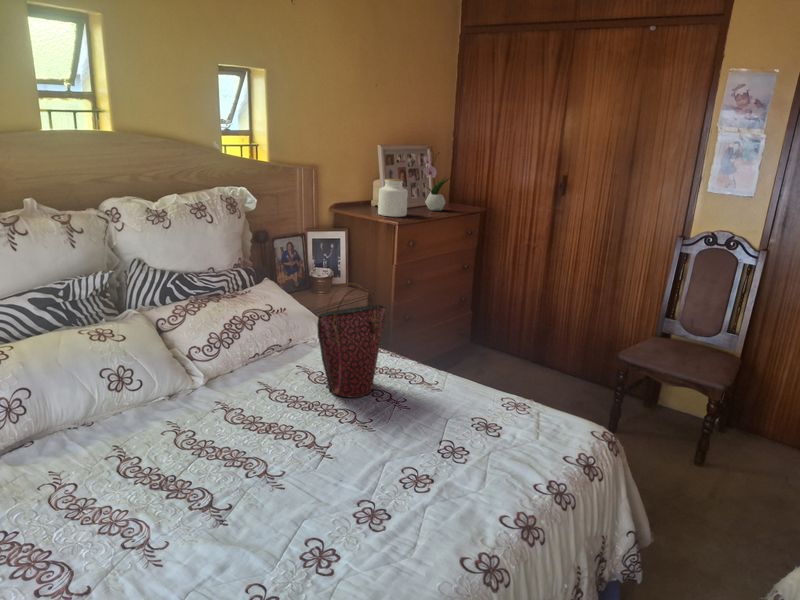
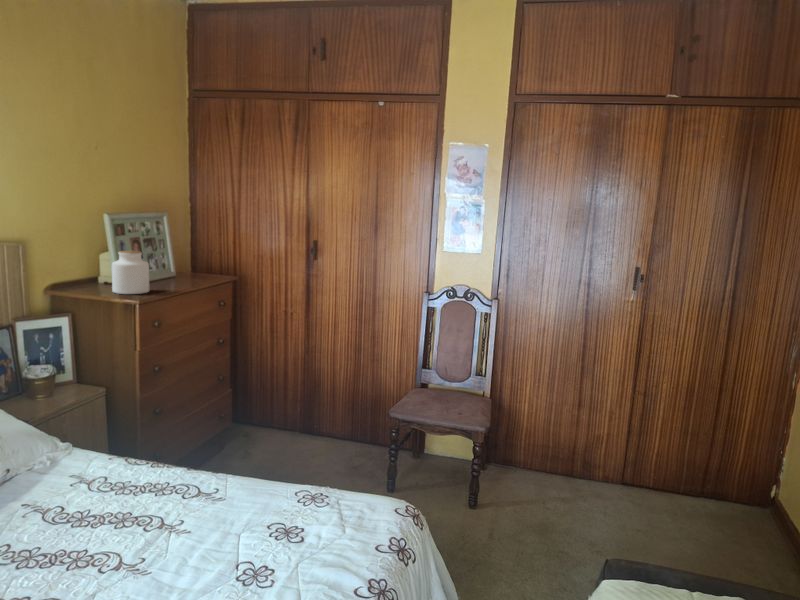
flower arrangement: present [423,146,449,211] -> none [164,212,197,283]
handbag: present [317,283,385,398] -> none [50,388,145,538]

